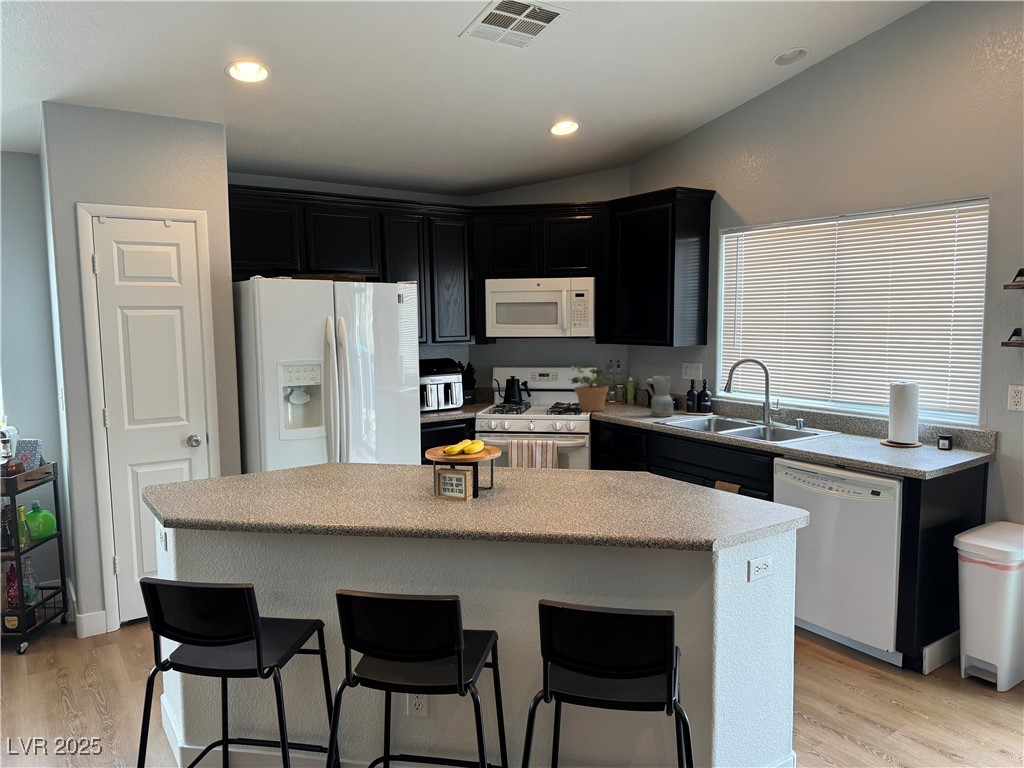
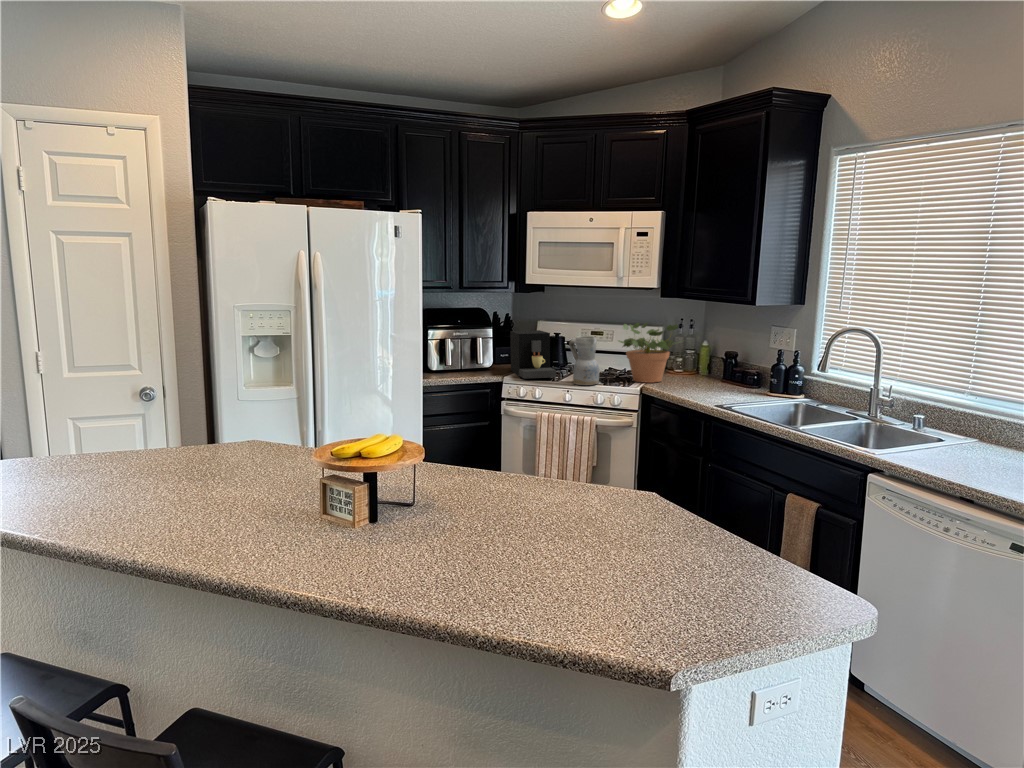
coffee maker: none [476,374,520,414] -> present [510,330,556,379]
ceramic pitcher: present [646,376,673,417] -> present [569,336,599,385]

